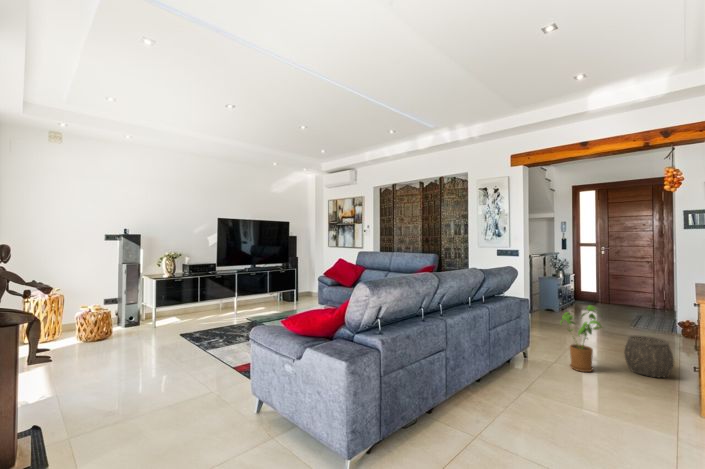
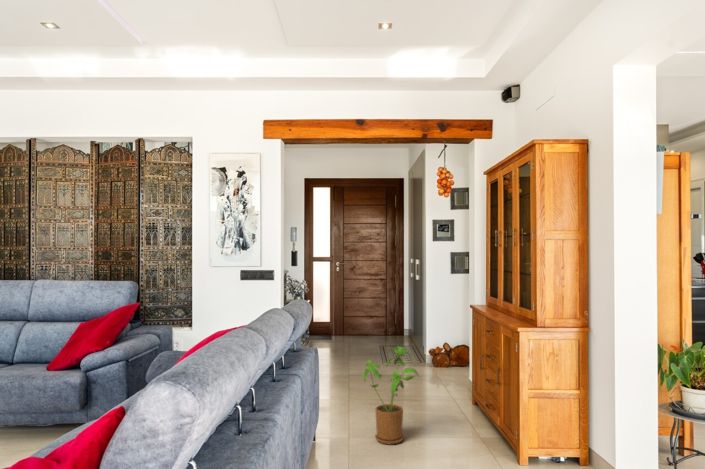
woven basket: present [624,335,674,378] -> none [425,376,475,429]

